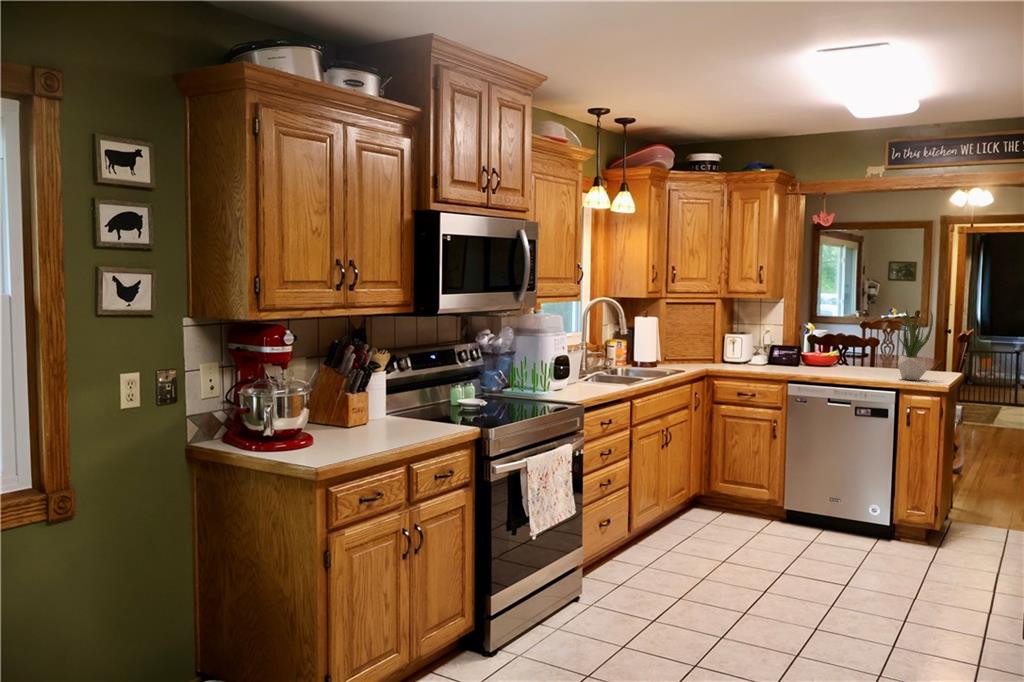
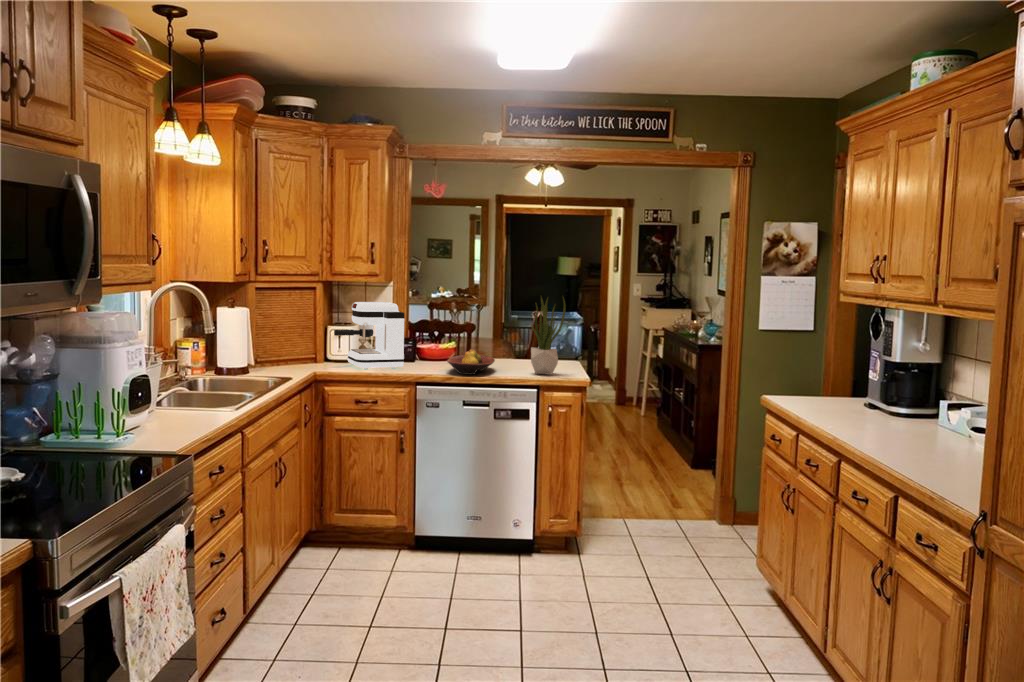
coffee maker: none [728,315,785,370] -> present [334,302,404,369]
fruit bowl: none [819,356,867,377] -> present [447,349,495,375]

